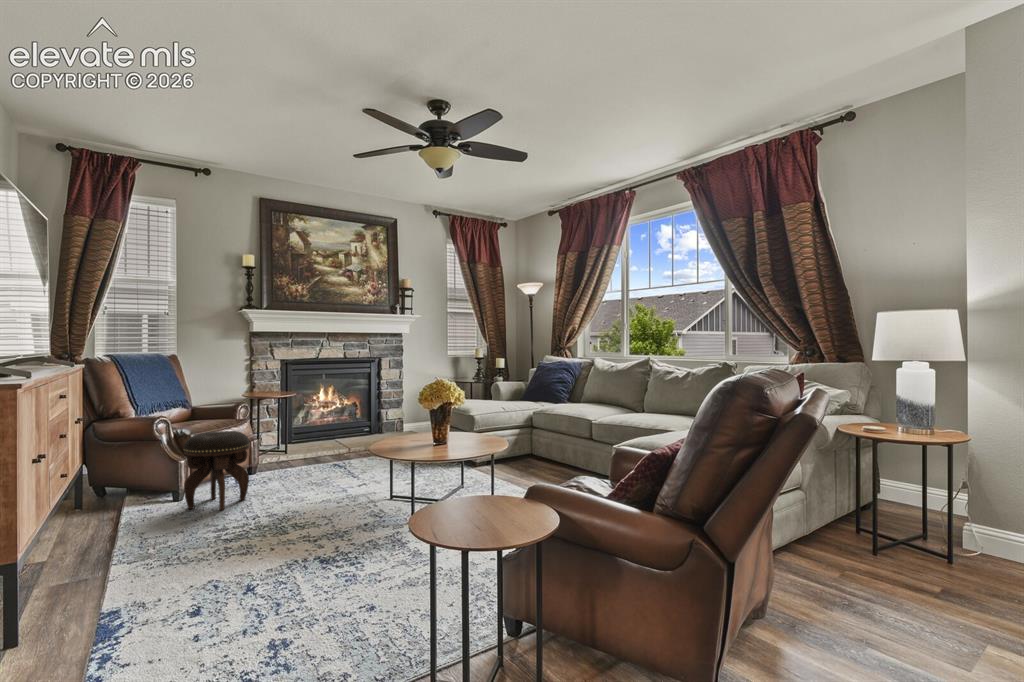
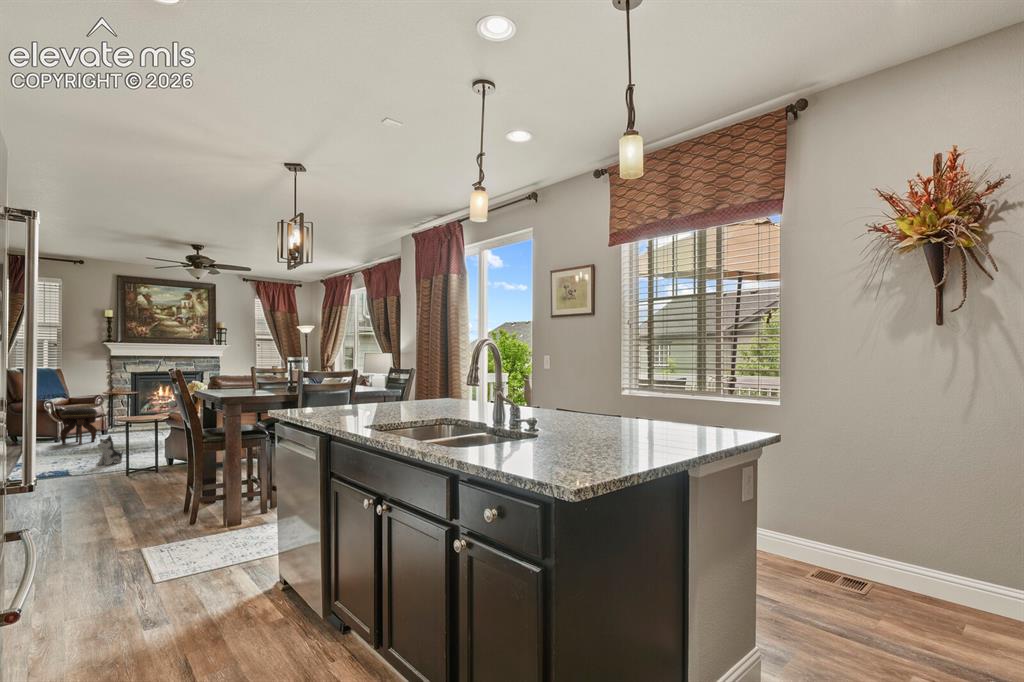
plush toy: none [295,545,356,640] -> present [96,435,123,465]

